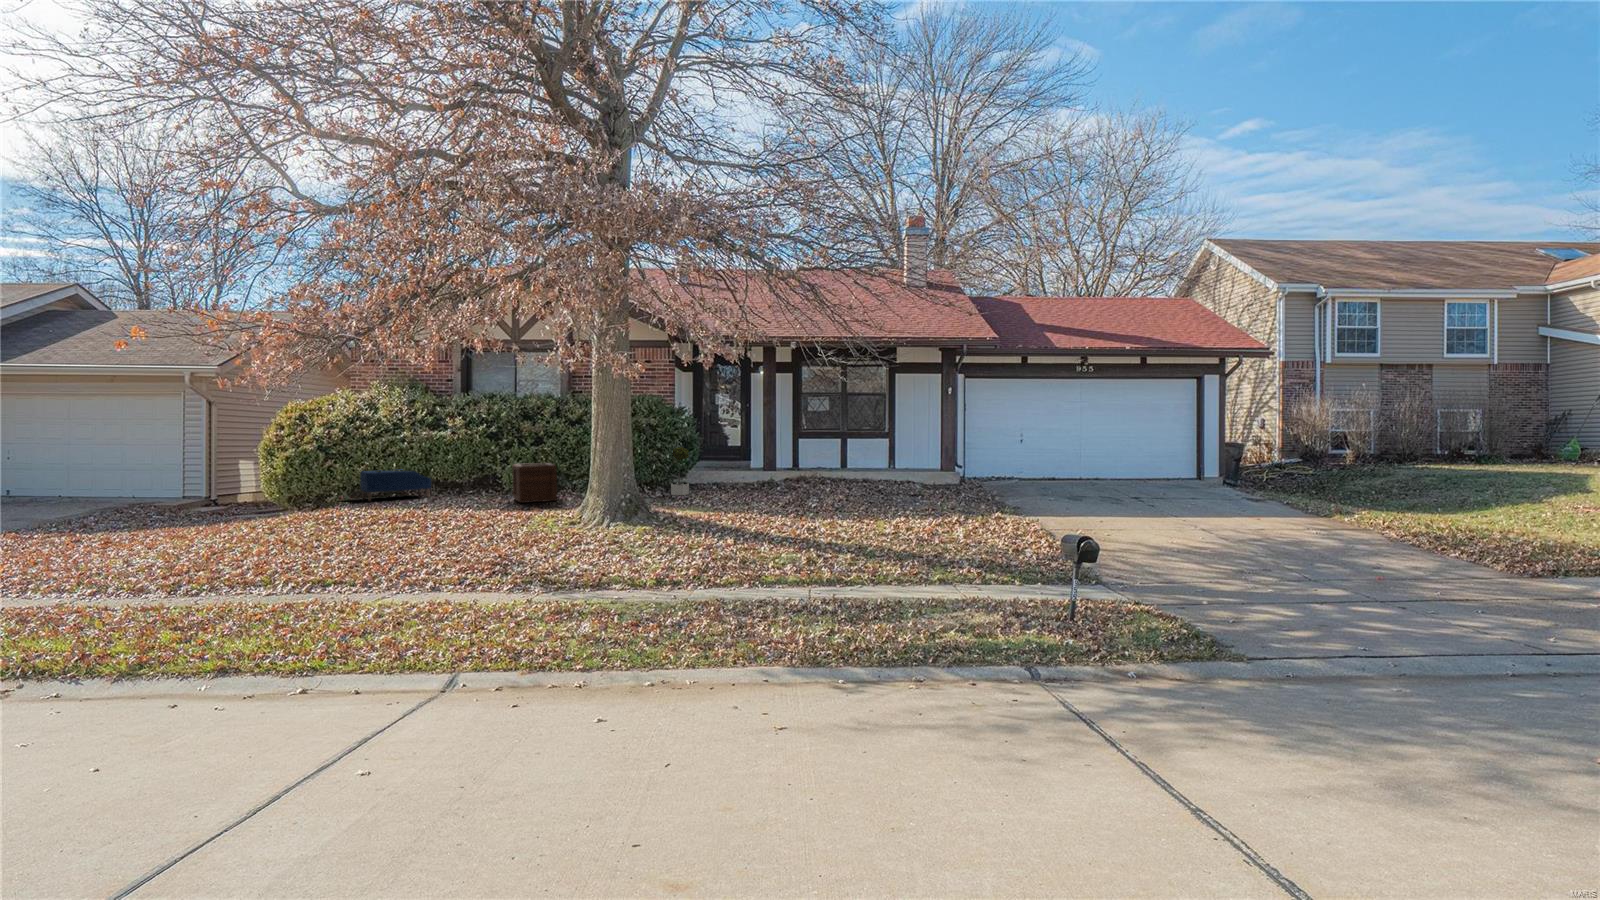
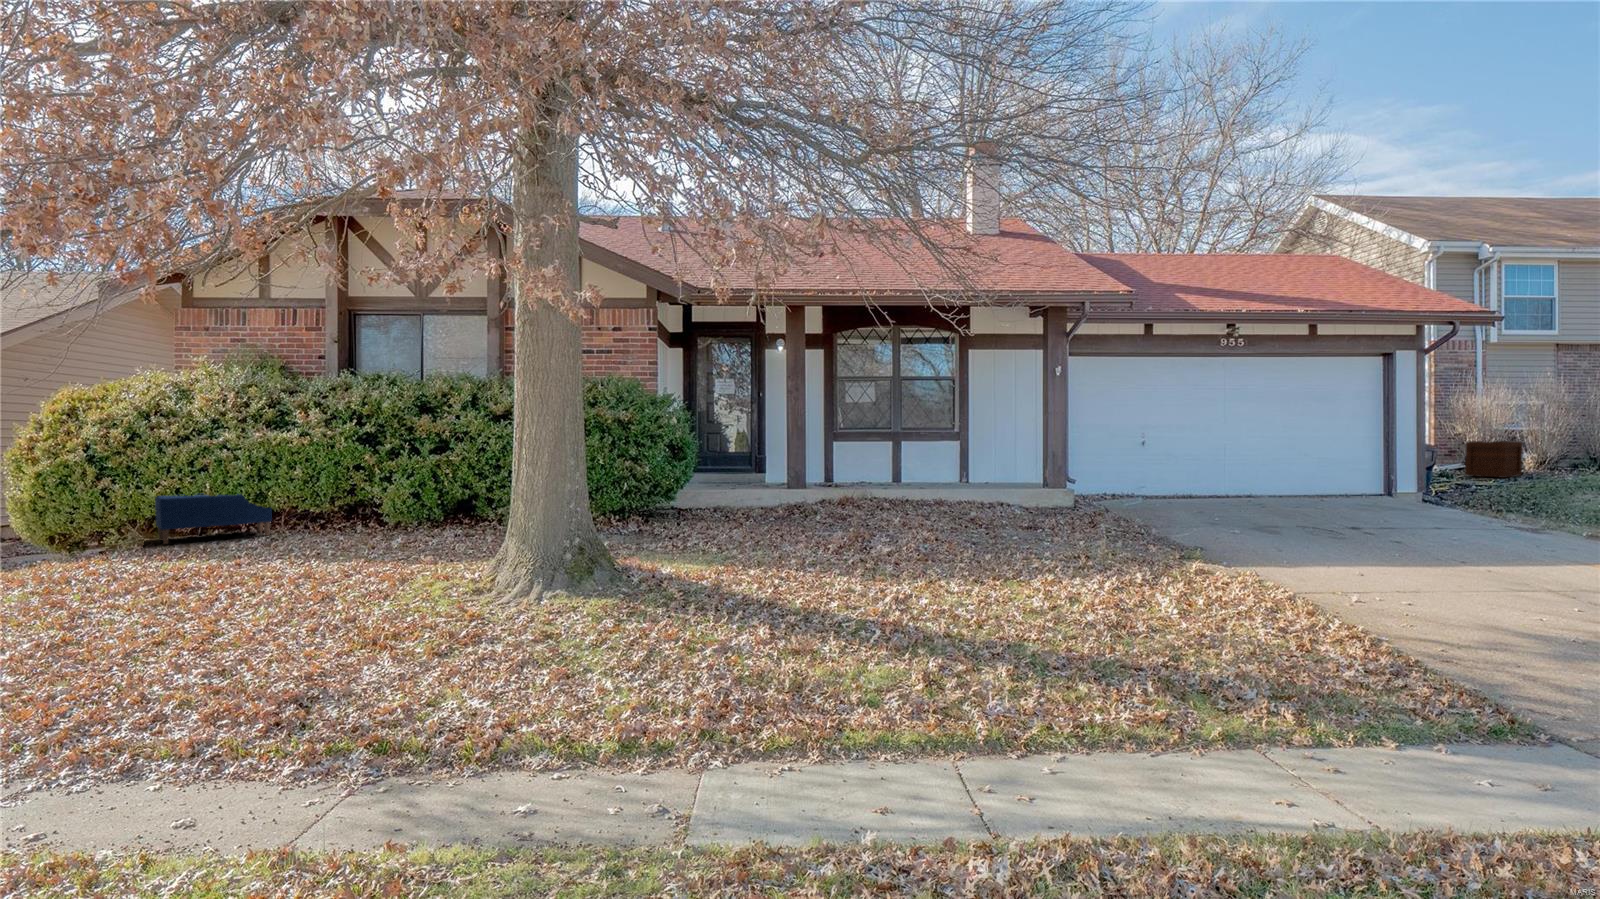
potted tree: present [671,447,689,495] -> none [644,454,676,529]
wooden crate: present [512,463,557,503] -> present [1465,441,1523,478]

